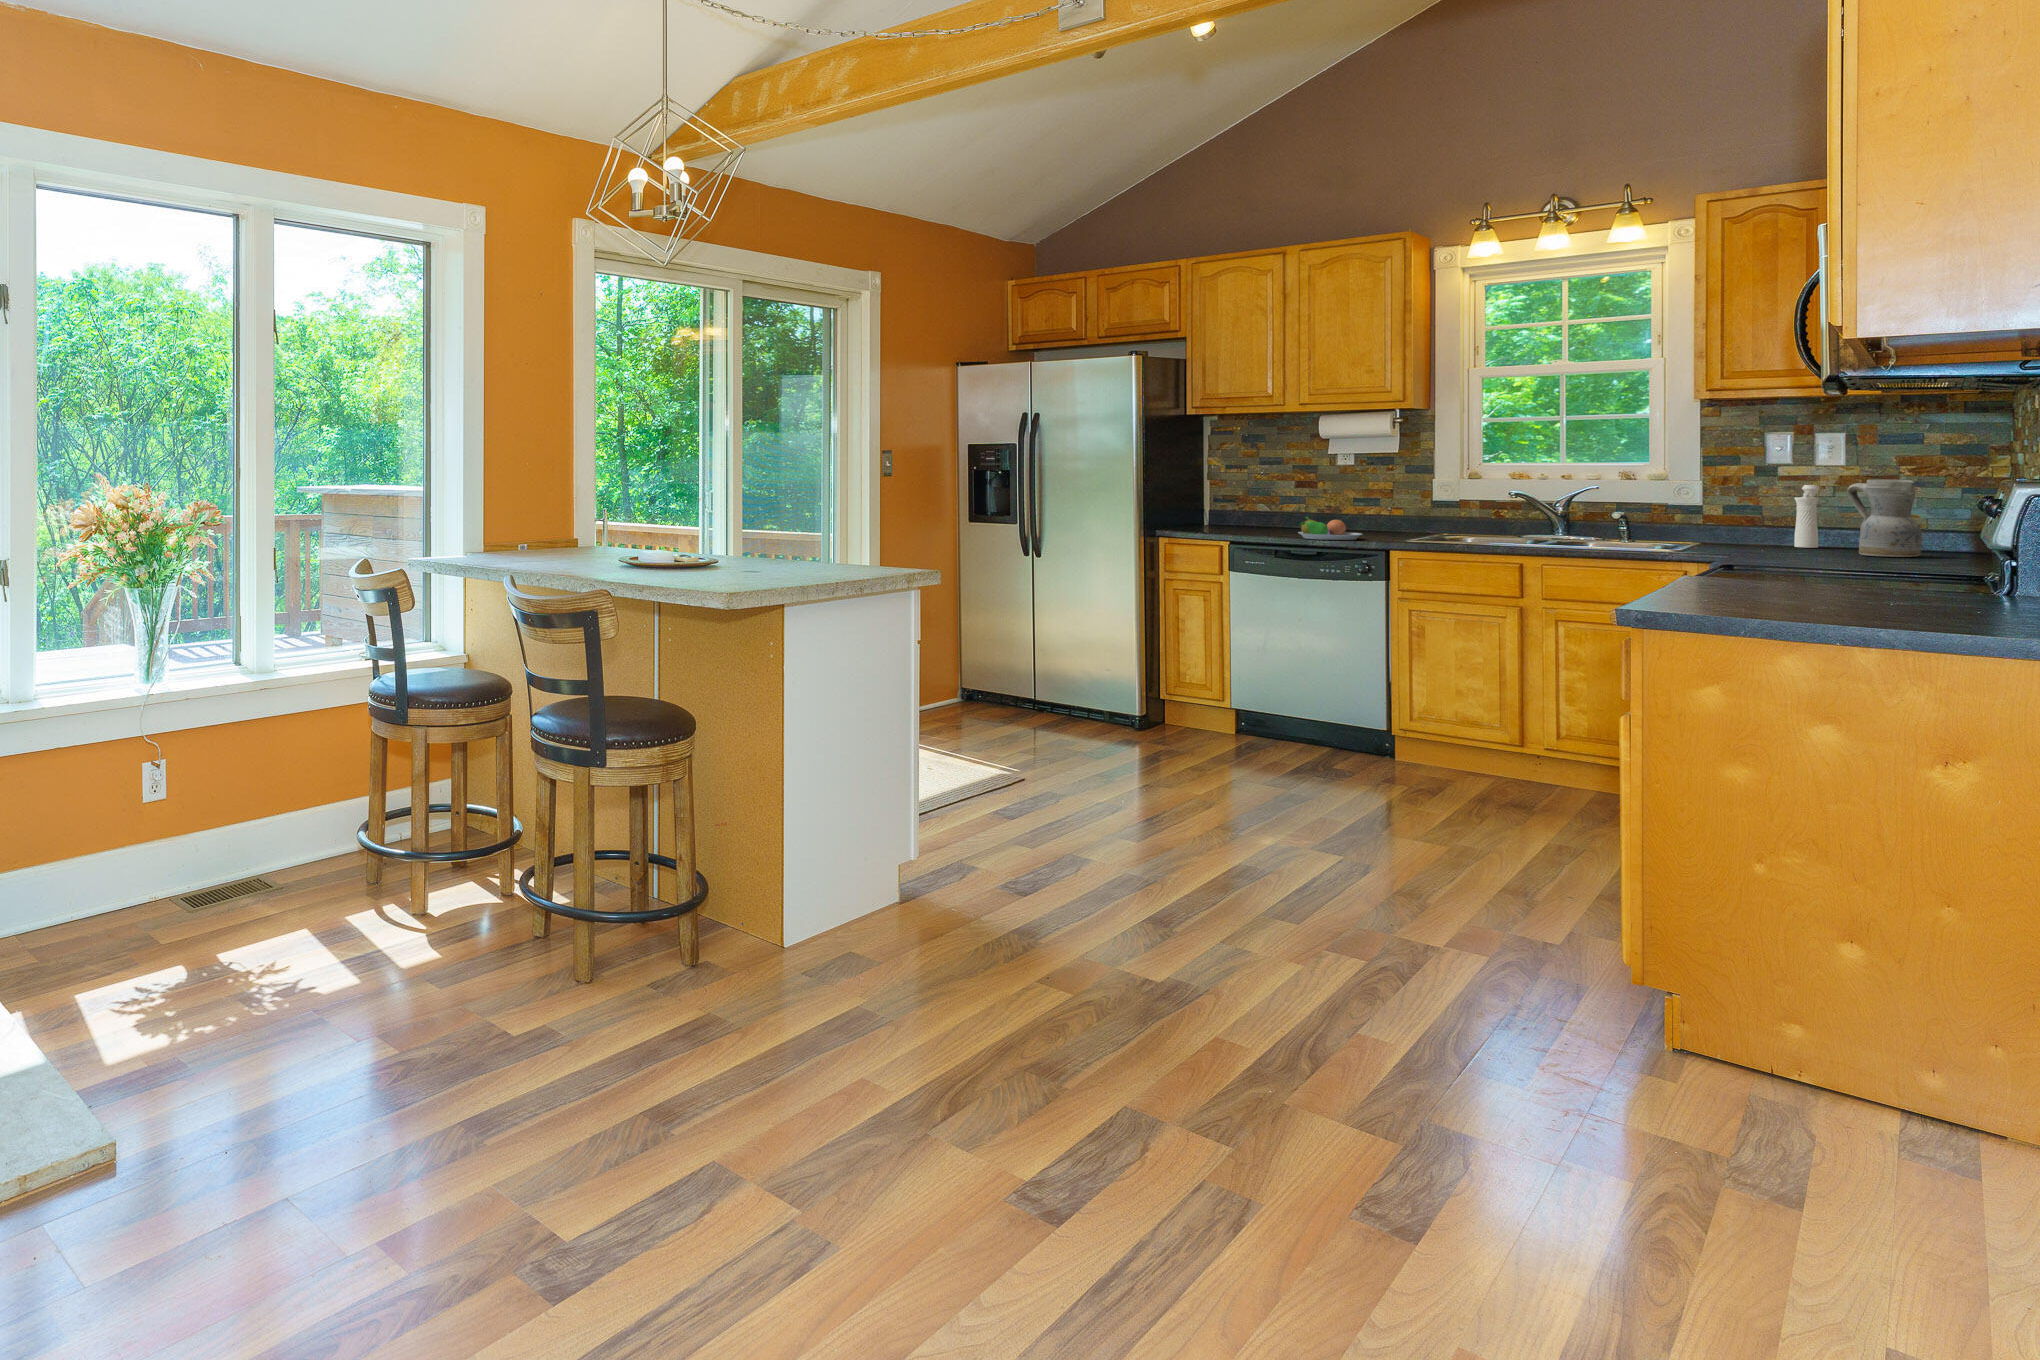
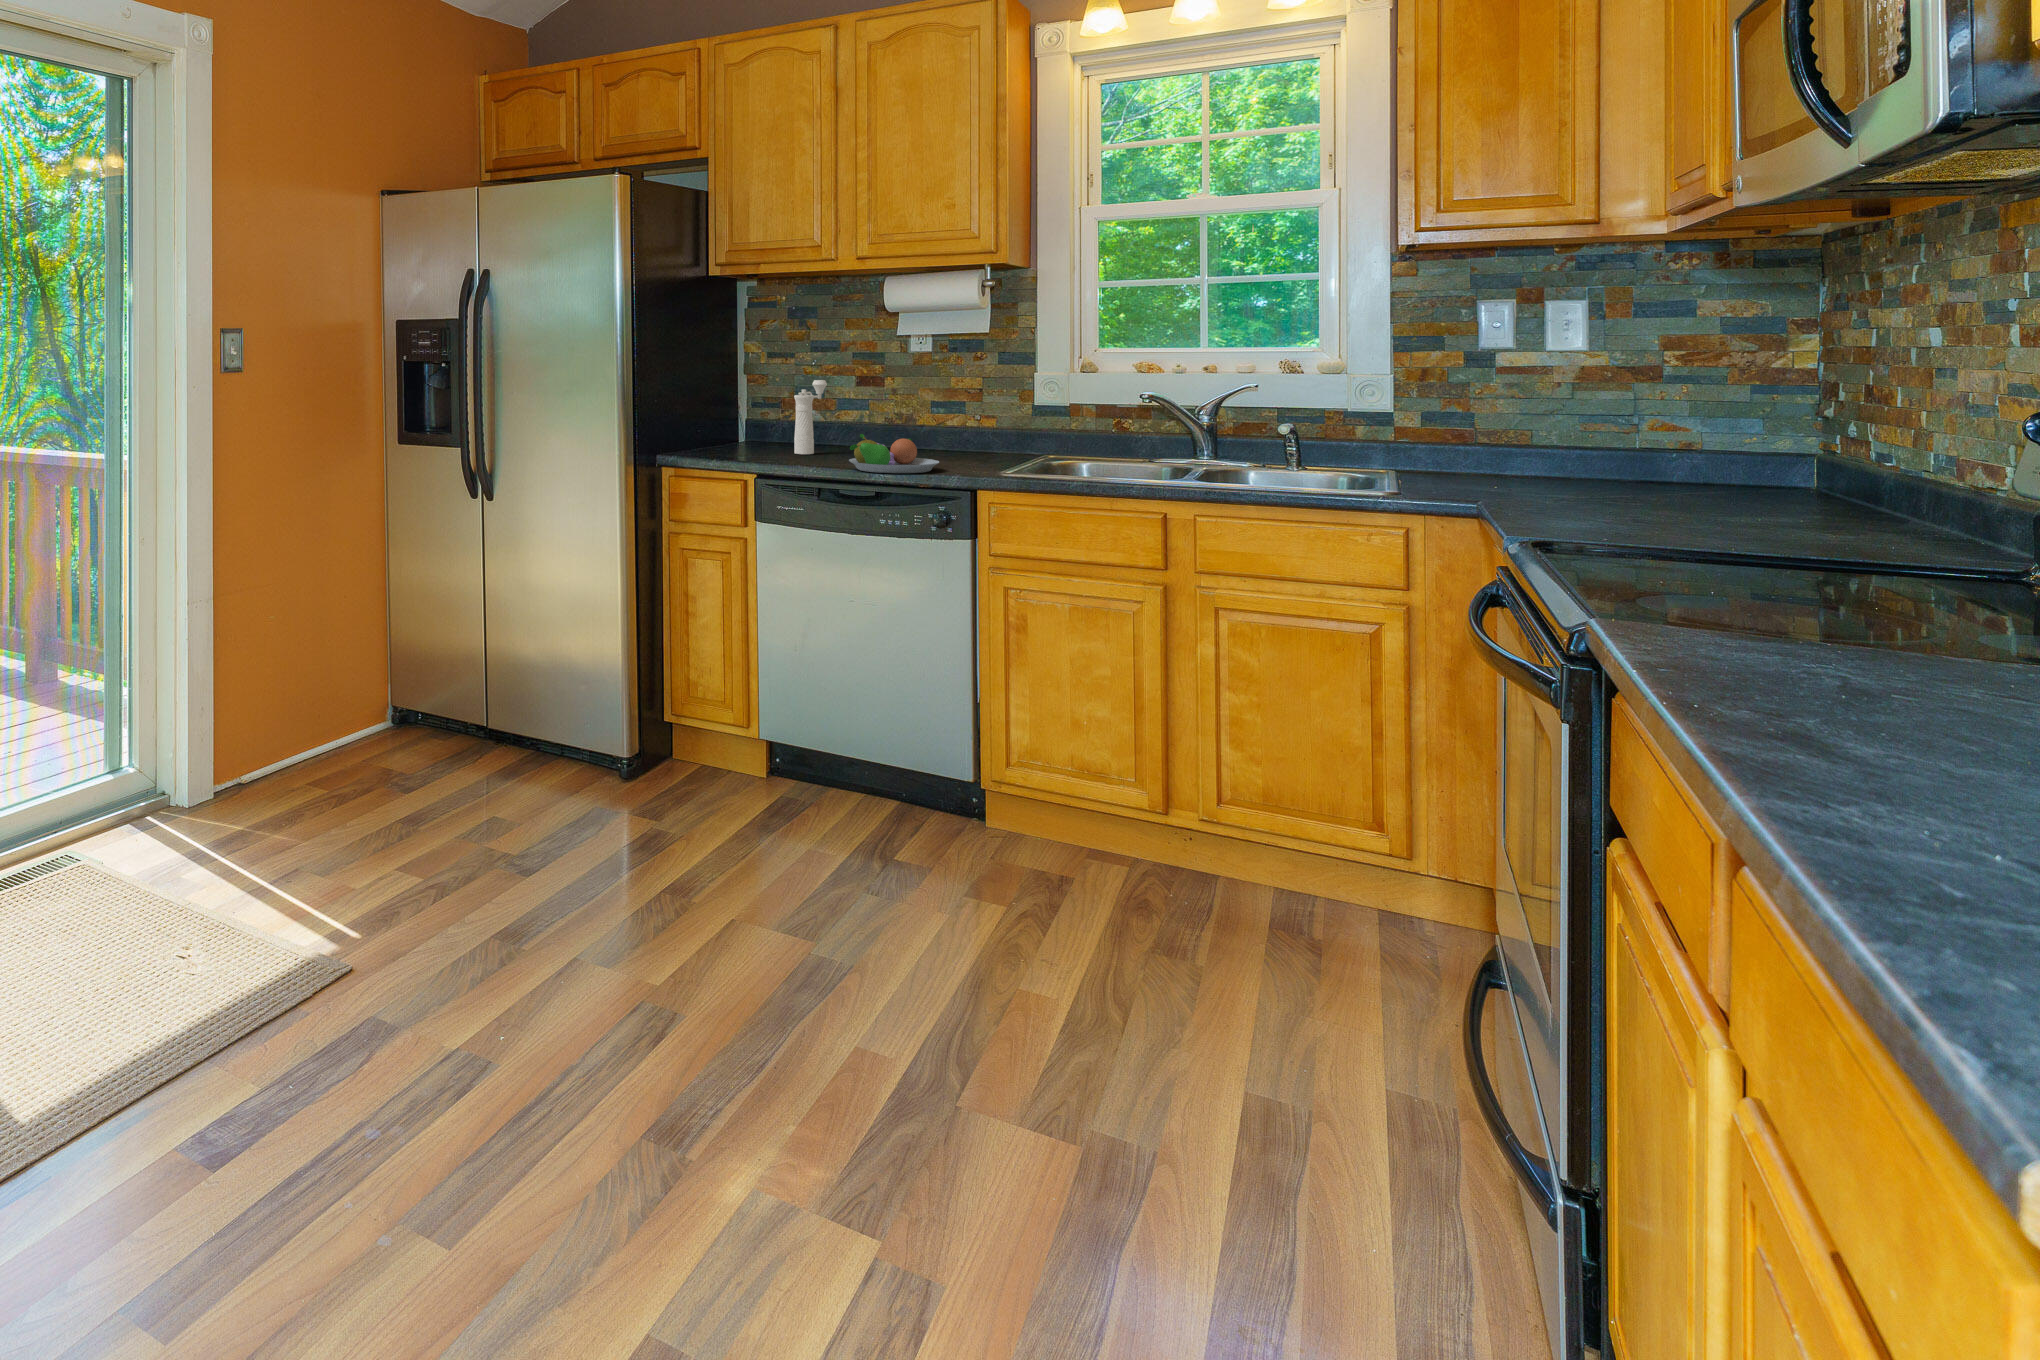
ceramic pitcher: present [1847,479,1922,557] -> none [1634,373,1751,505]
pepper mill: present [1794,485,1820,548] -> present [794,380,827,454]

